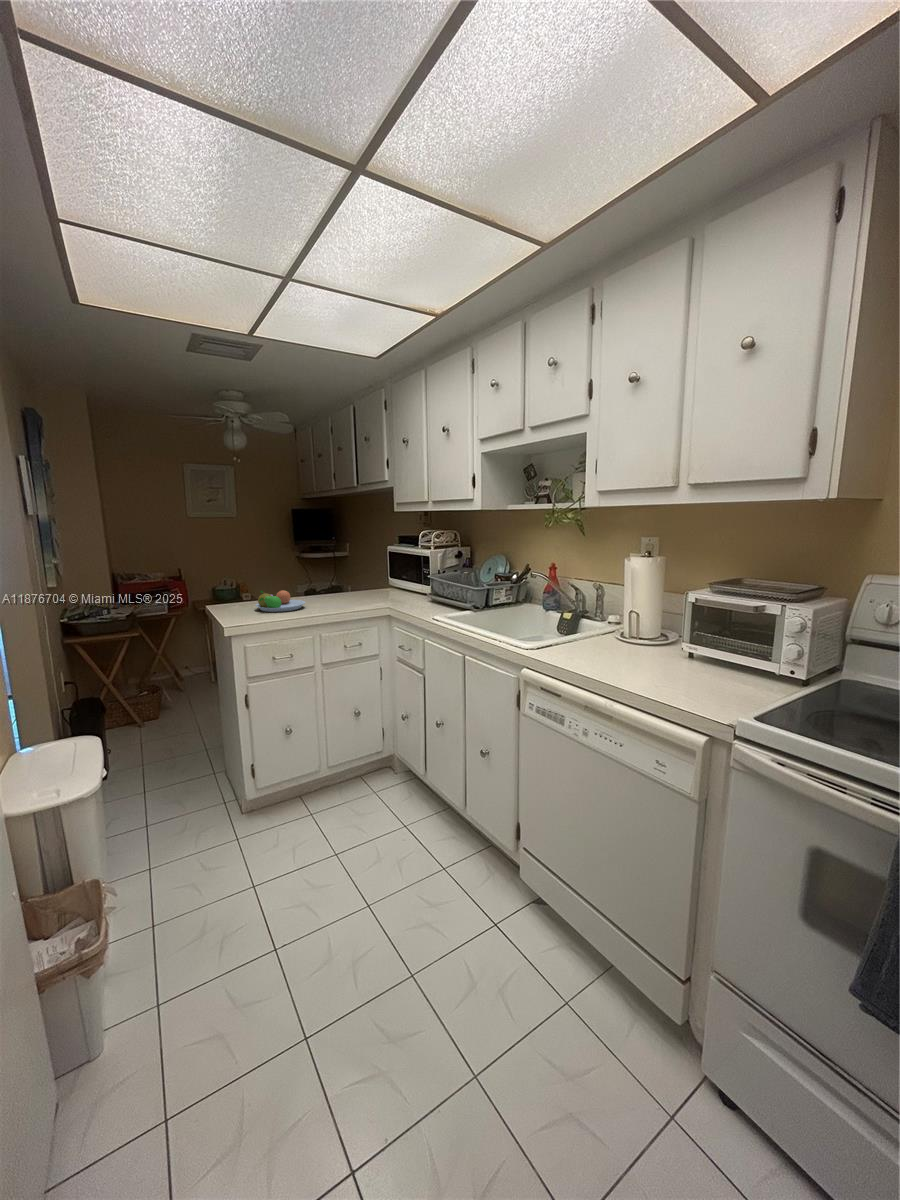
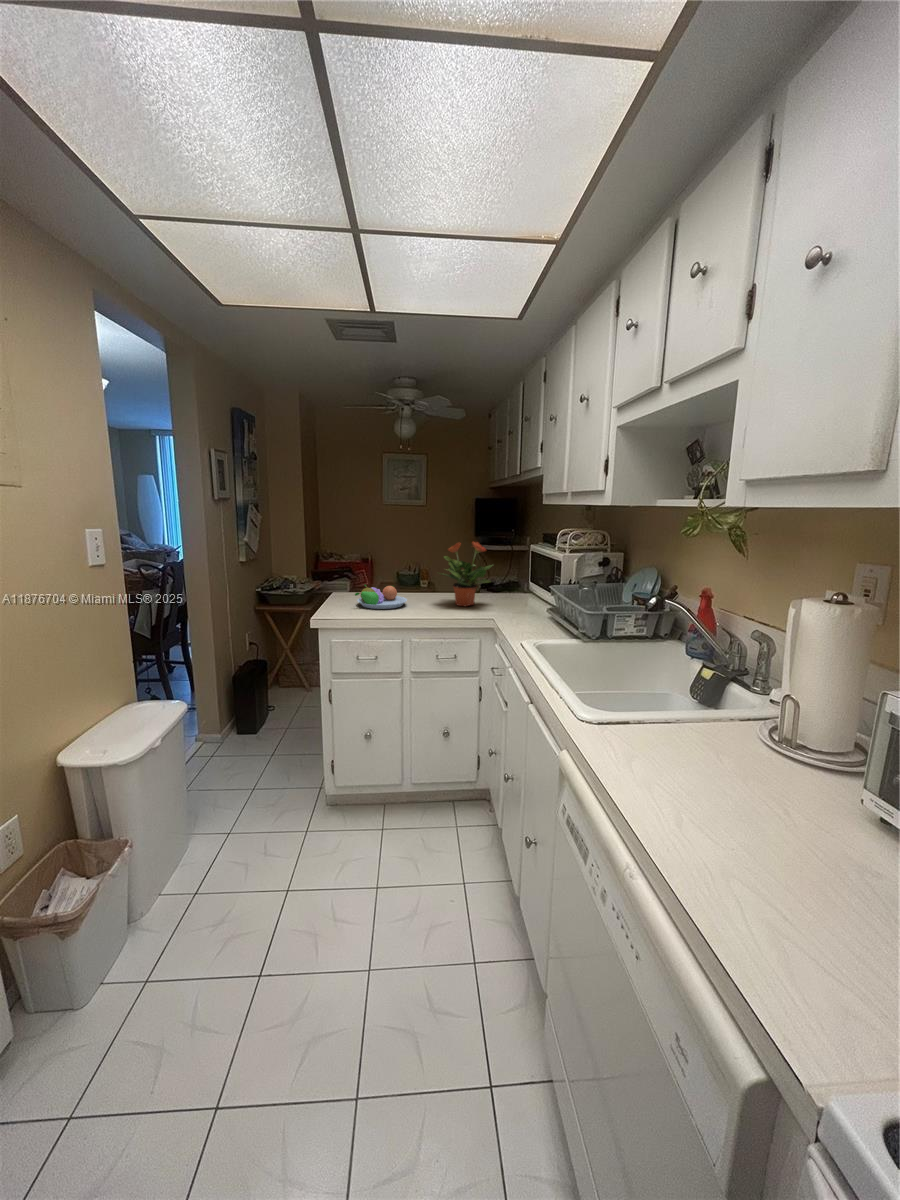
potted plant: none [327,544,375,602] -> present [440,542,493,606]

